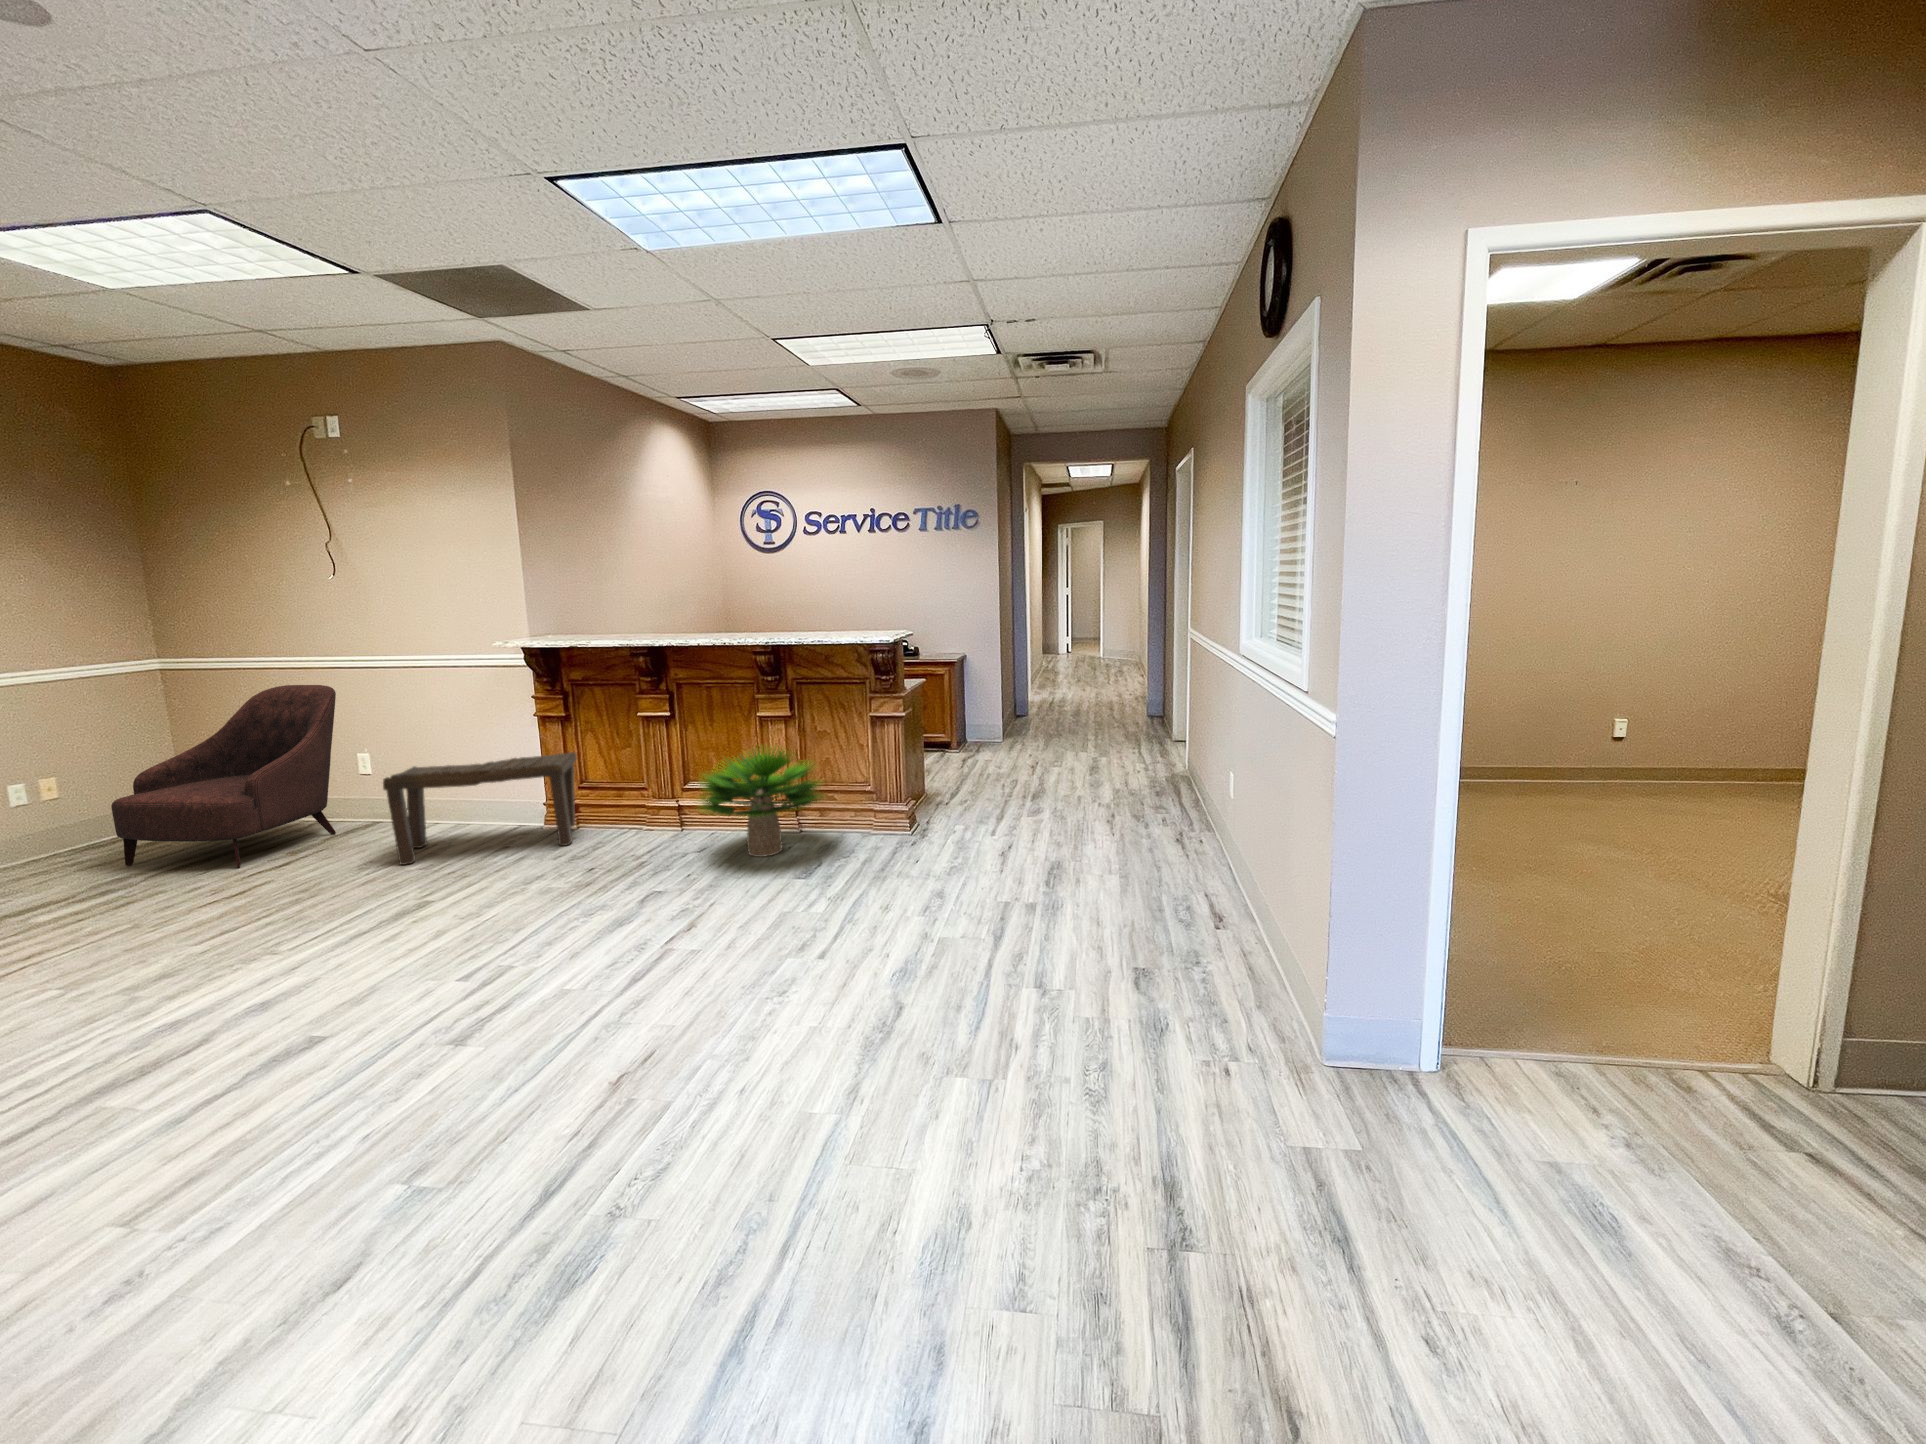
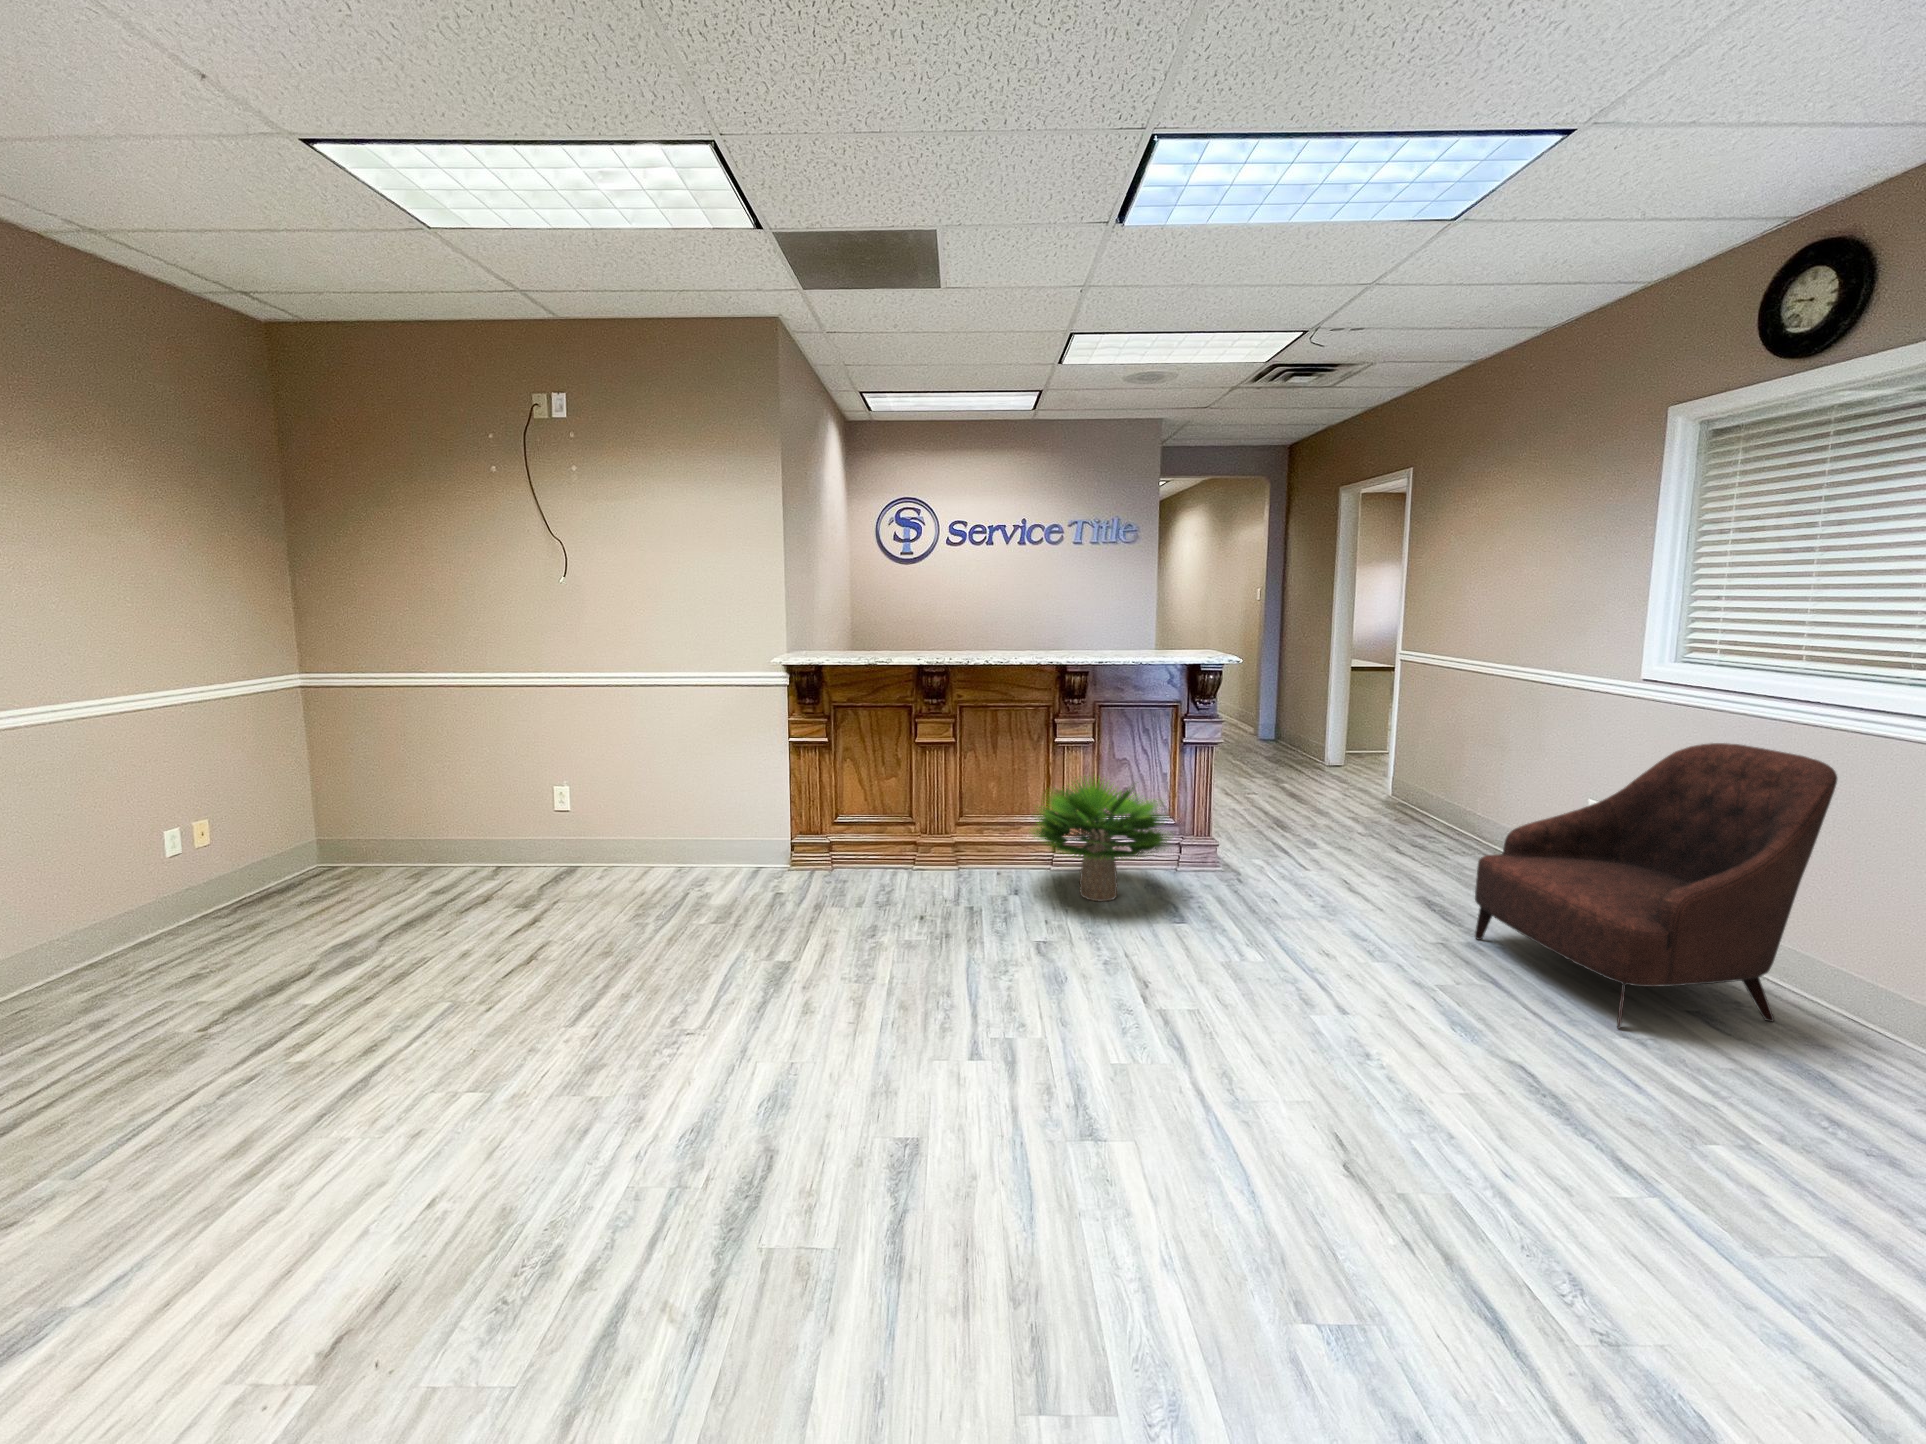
armchair: present [111,685,336,868] -> present [1475,743,1837,1029]
bench: present [383,752,577,865] -> none [674,784,863,924]

